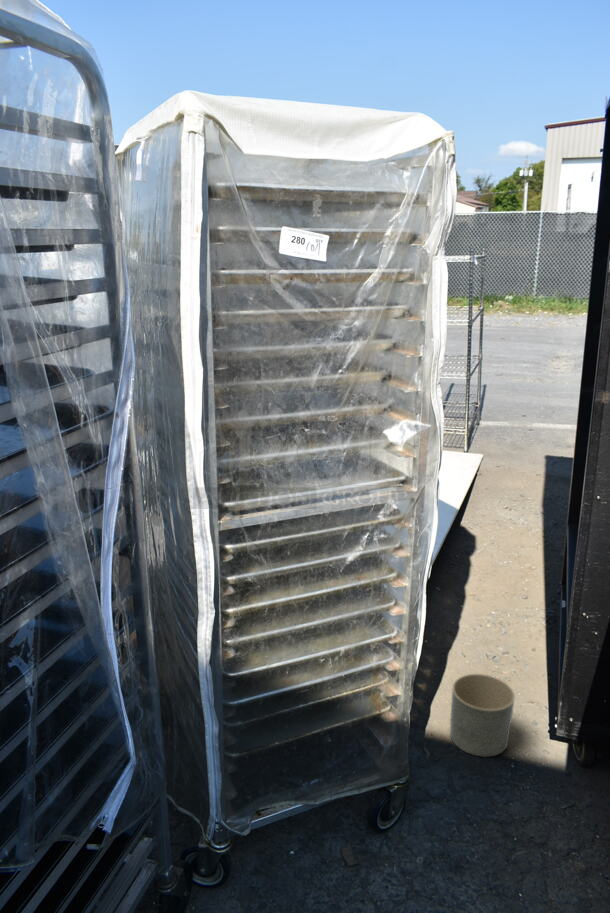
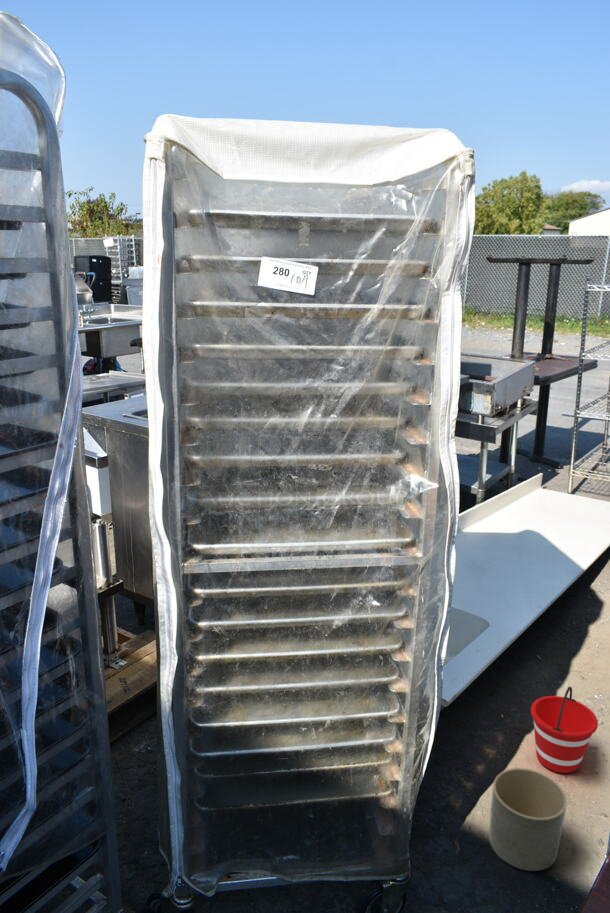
bucket: none [458,603,515,677] -> present [531,687,598,773]

